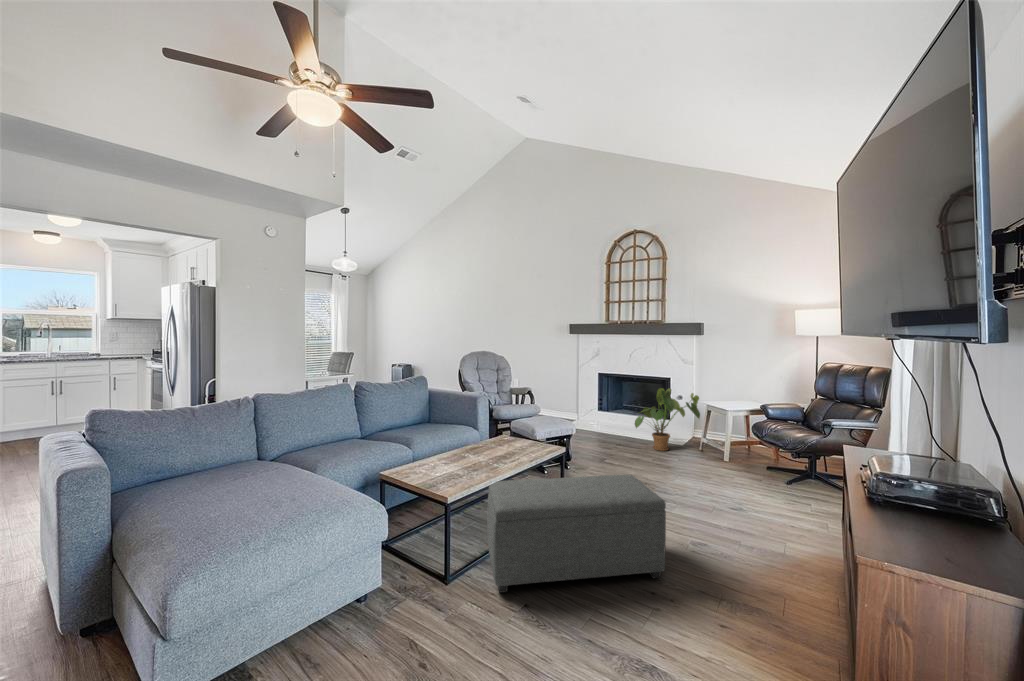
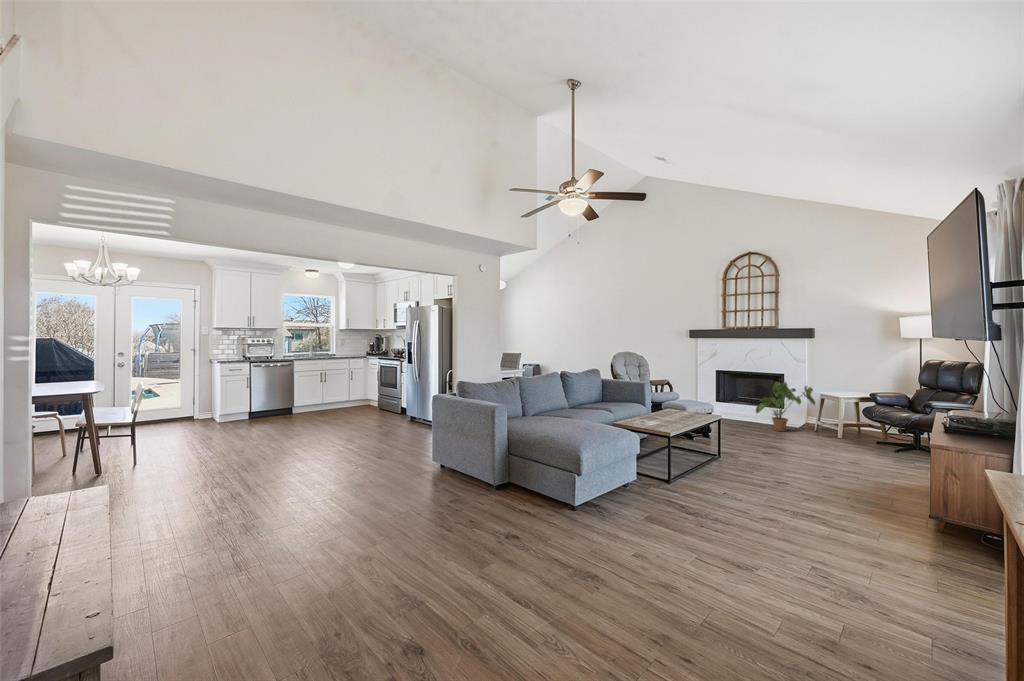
ottoman: present [487,475,666,593] -> none [691,430,820,493]

